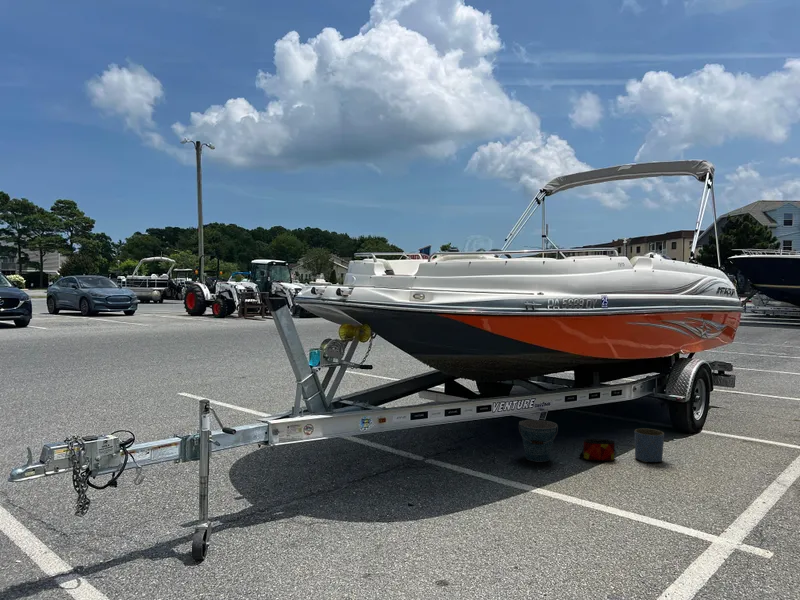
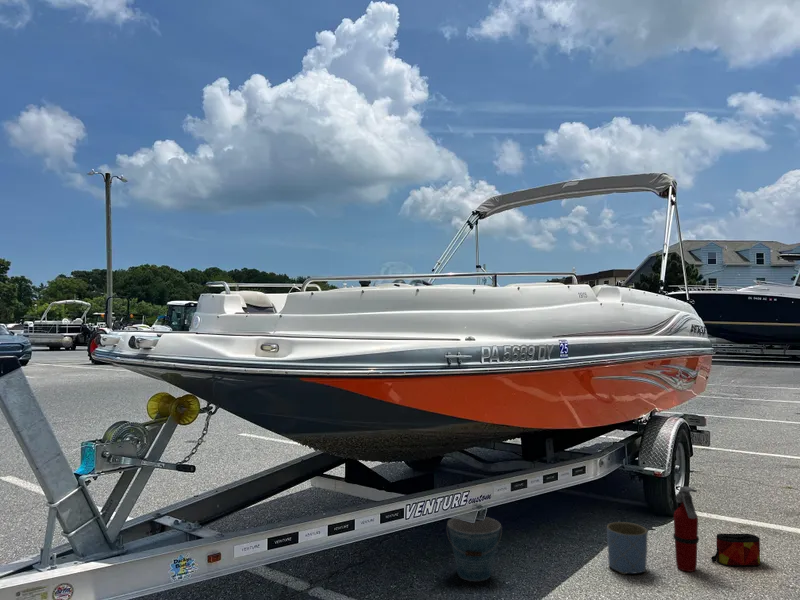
fire extinguisher: none [684,404,702,463] -> present [673,486,699,572]
bag: present [579,439,615,461] -> present [711,533,760,566]

